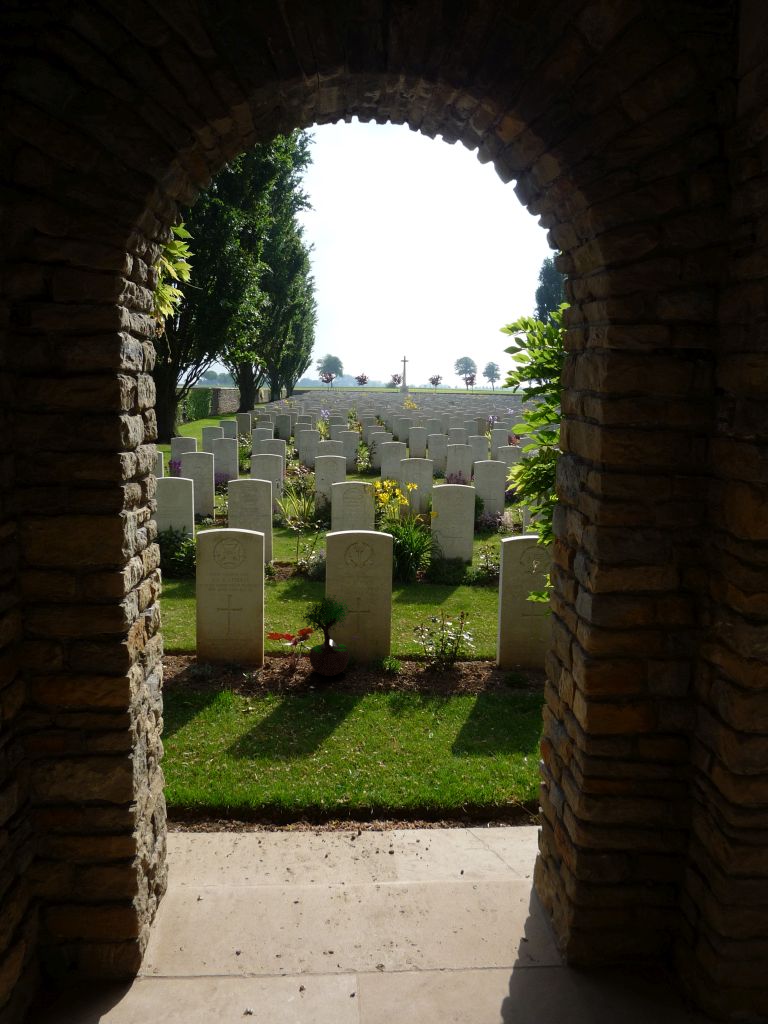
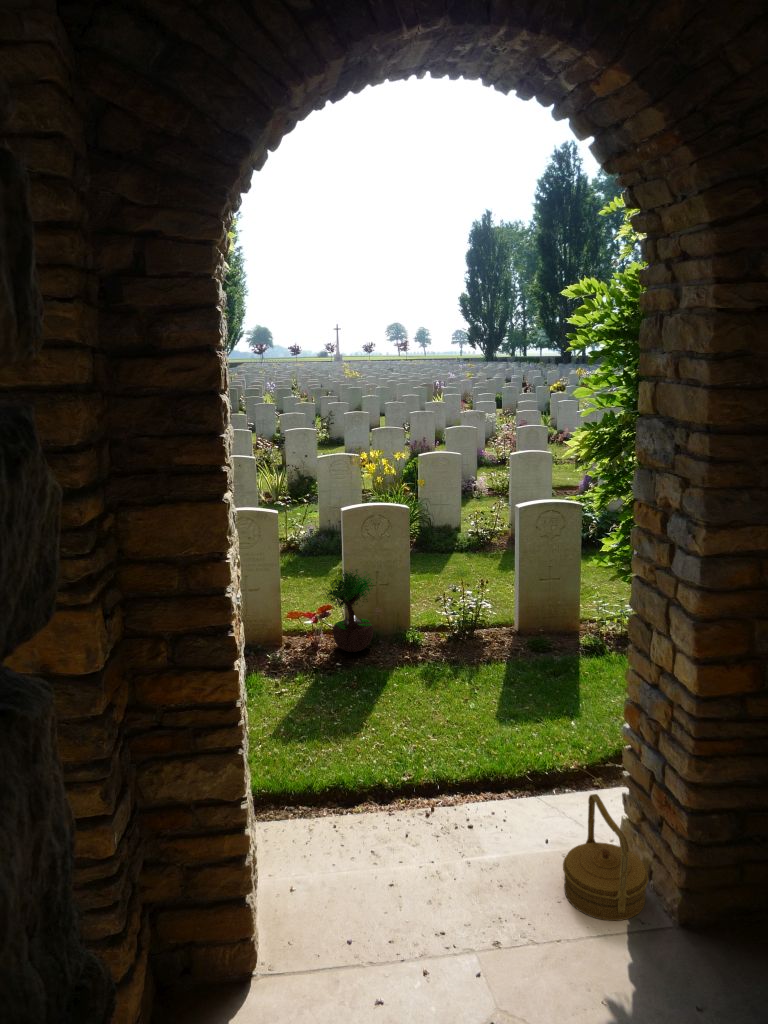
woven basket: none [461,826,545,956] -> present [563,794,649,921]

